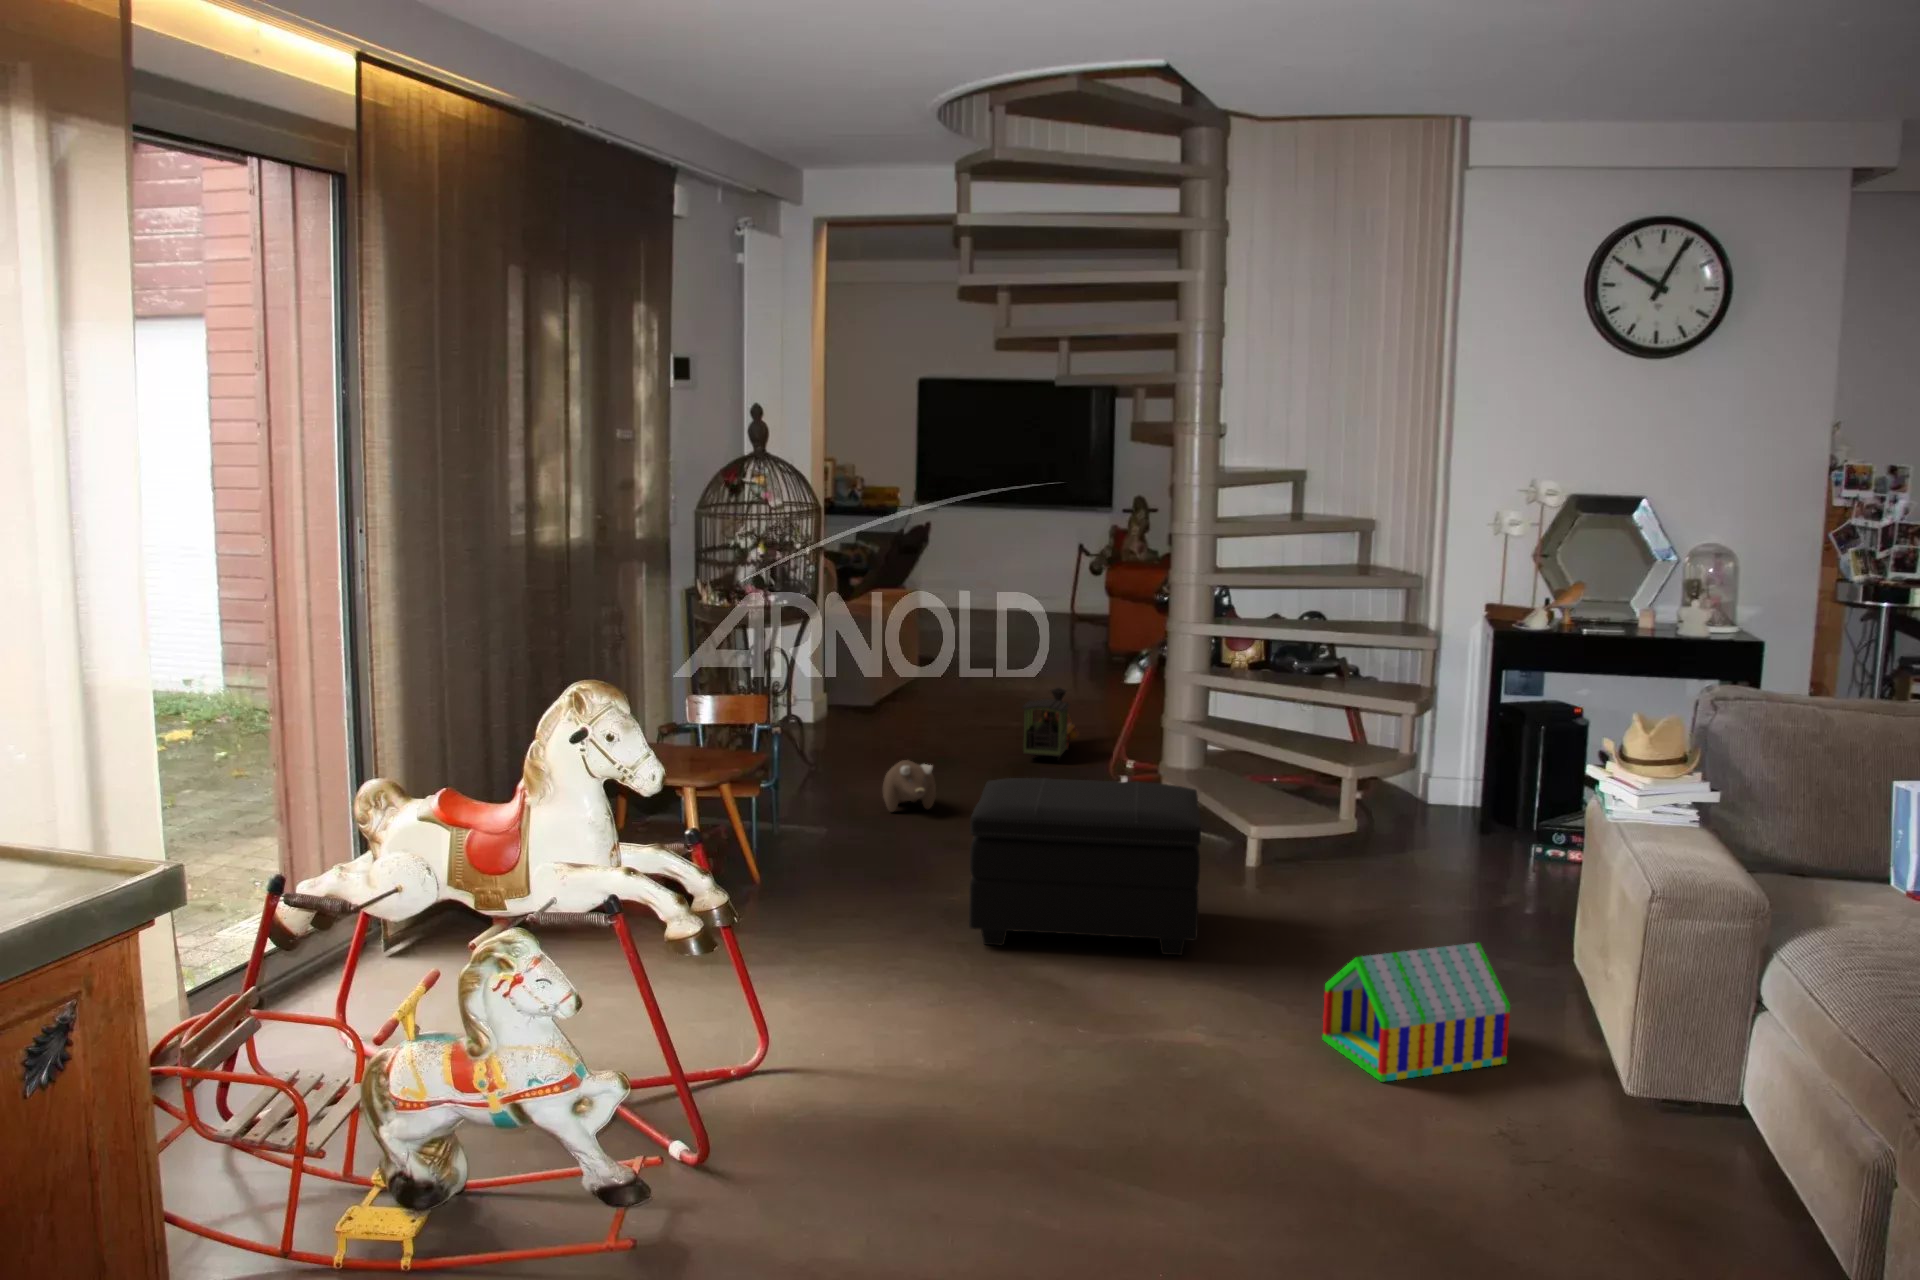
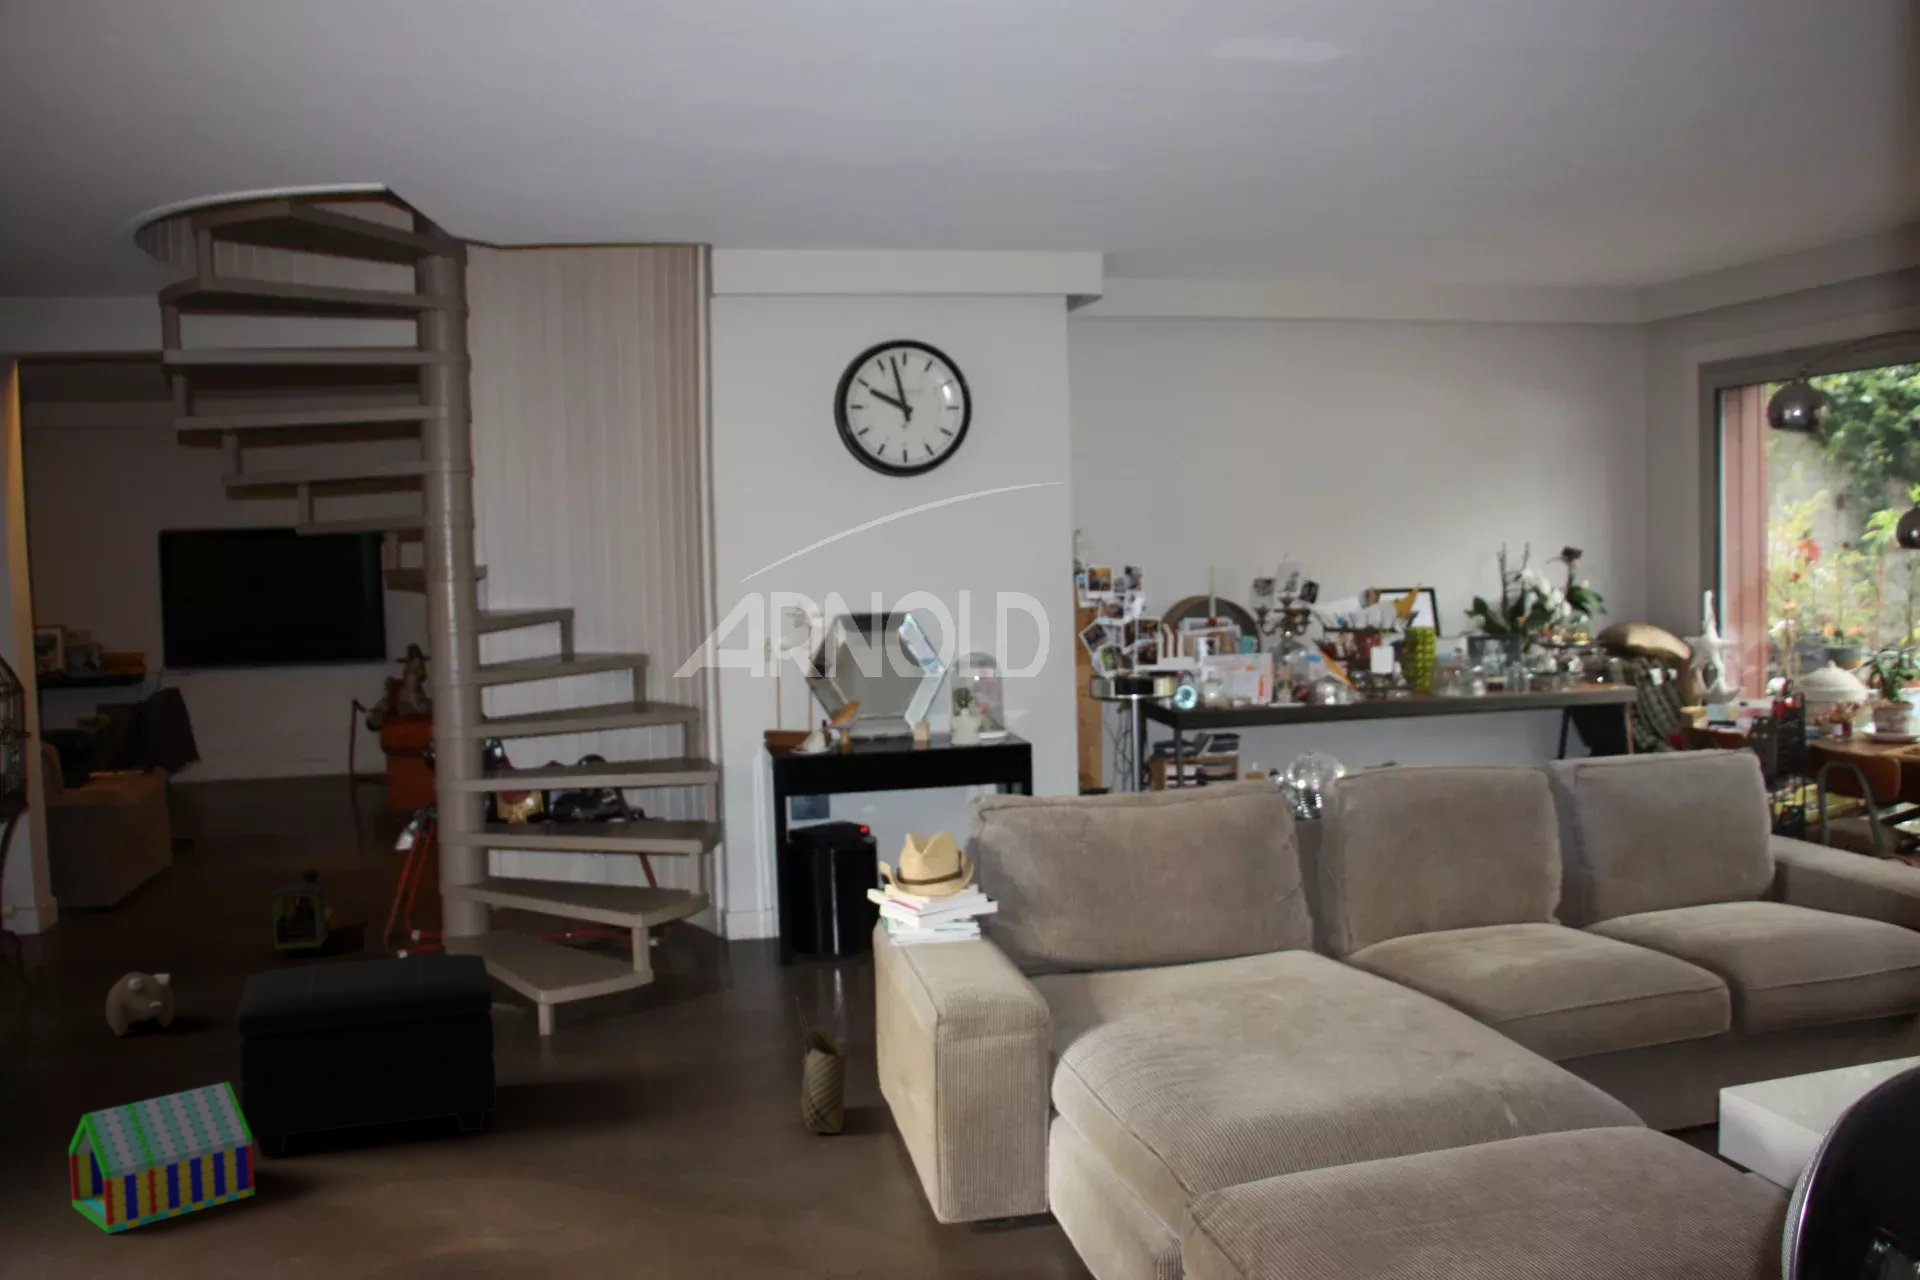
woven basket: none [1507,878,1574,1027] -> present [797,997,850,1133]
toy house: present [1322,943,1510,1082] -> present [69,1082,255,1234]

